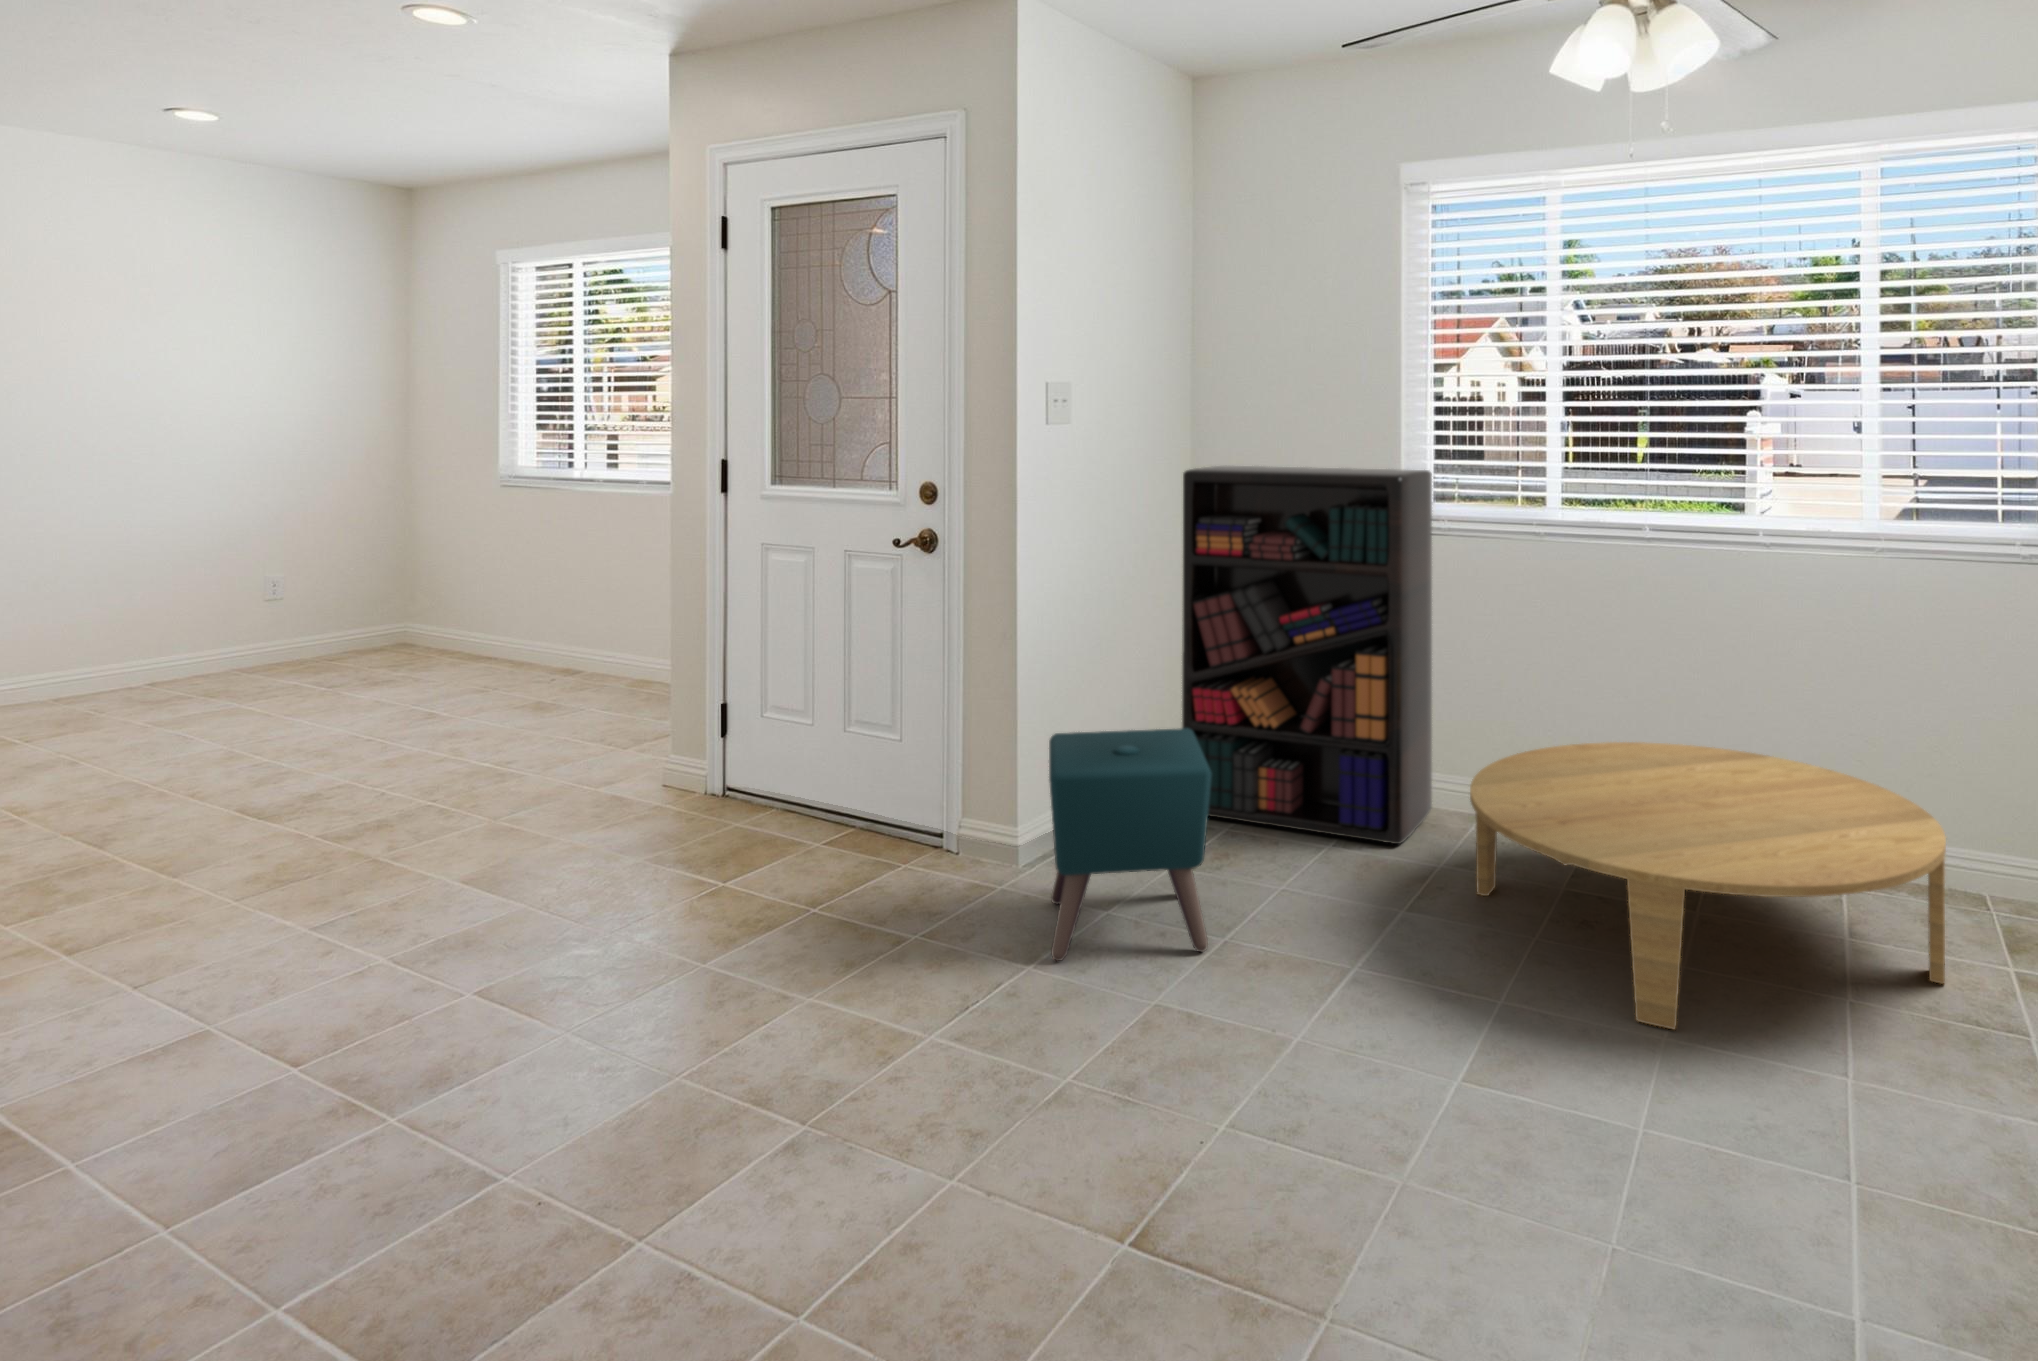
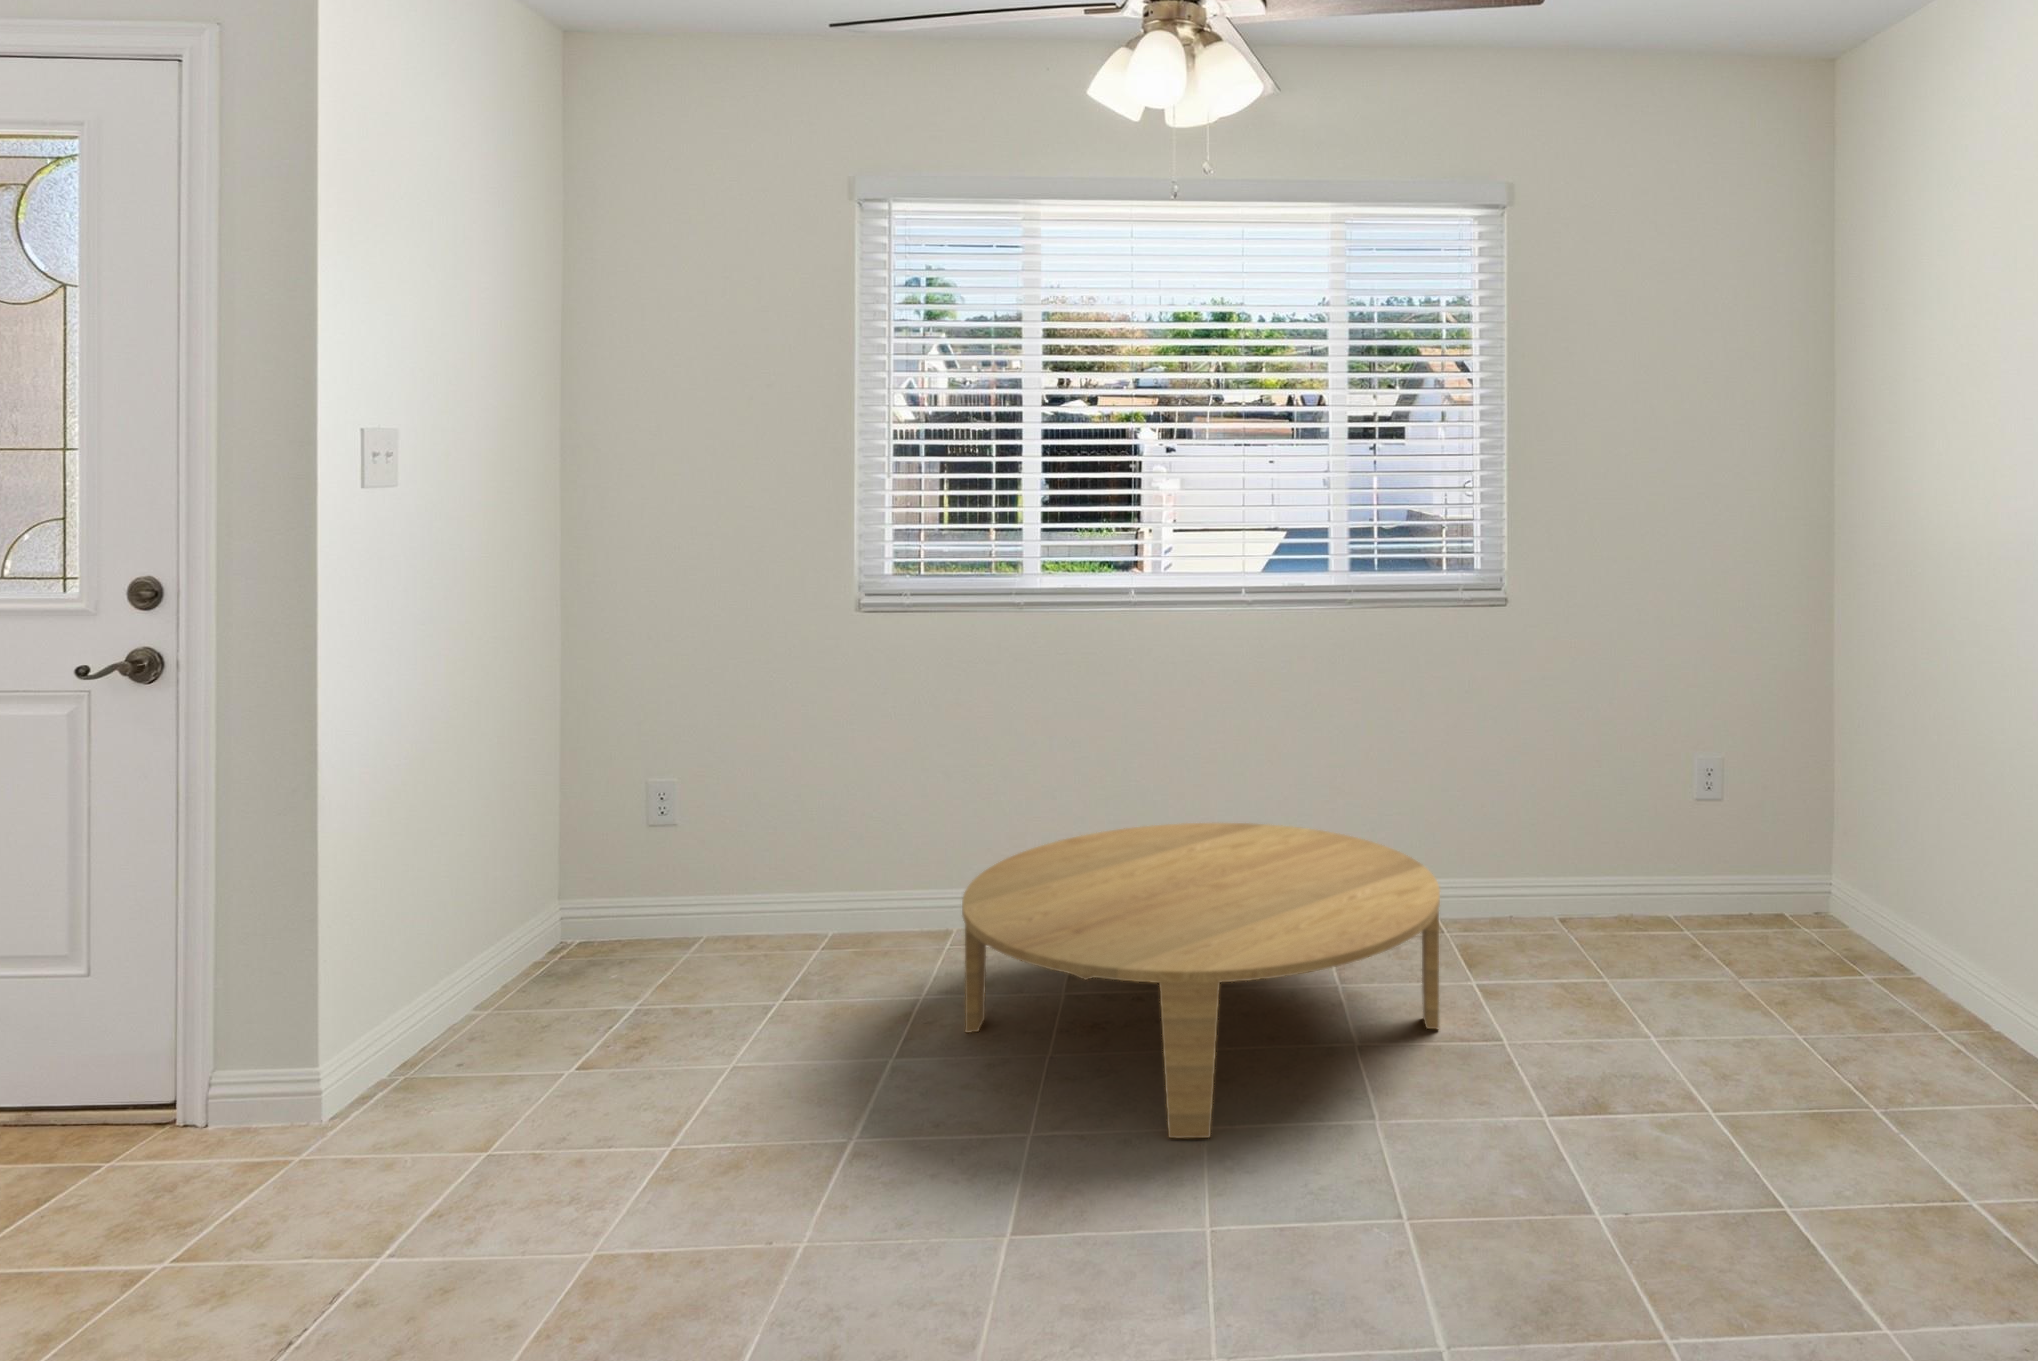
bookshelf: present [1182,466,1432,844] -> none [557,536,894,1001]
ottoman: present [1049,728,1212,961] -> none [379,888,644,1247]

